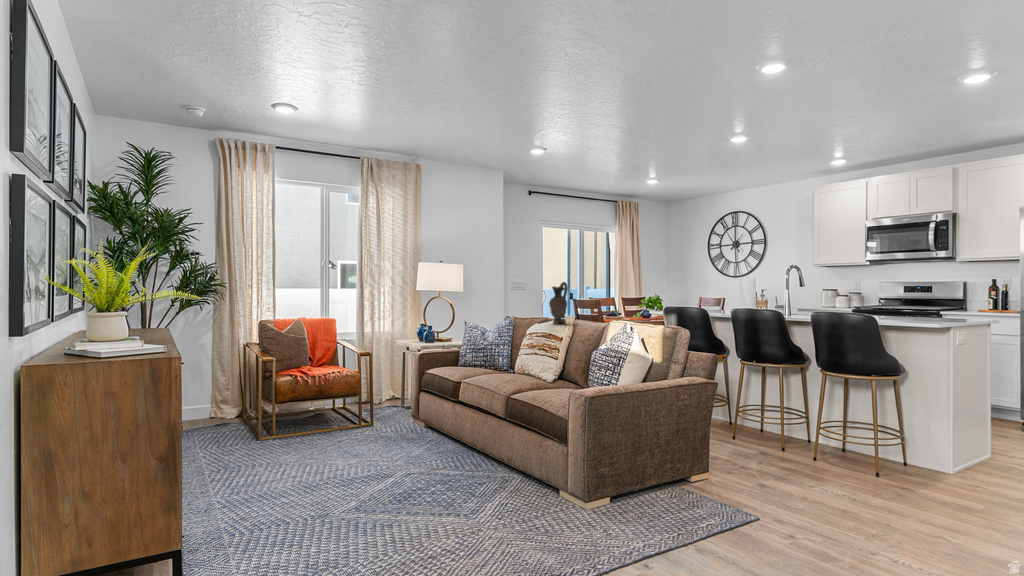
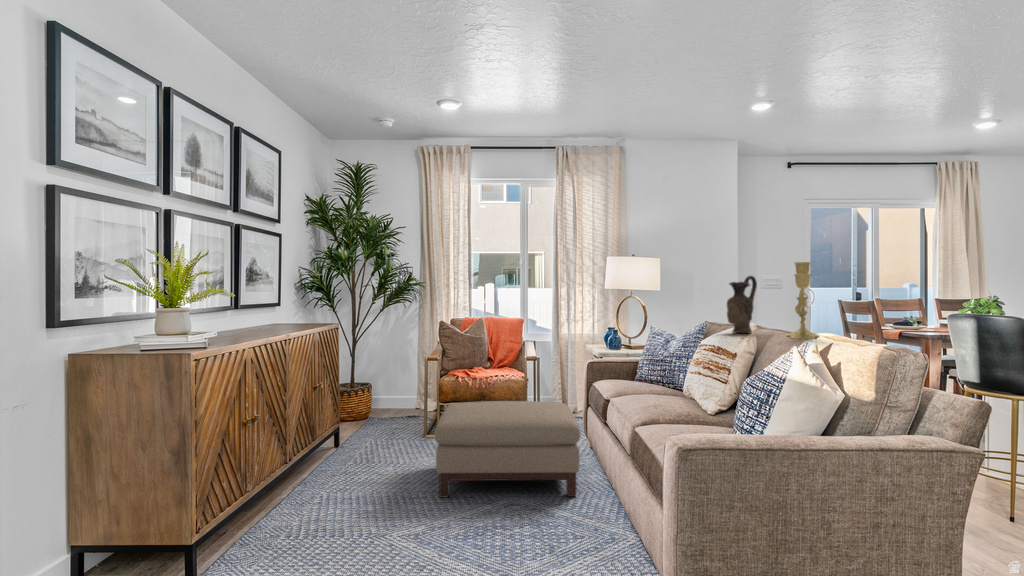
candlestick: none [593,274,617,325] -> present [787,262,819,339]
ottoman: none [313,389,455,481] -> present [435,401,581,497]

